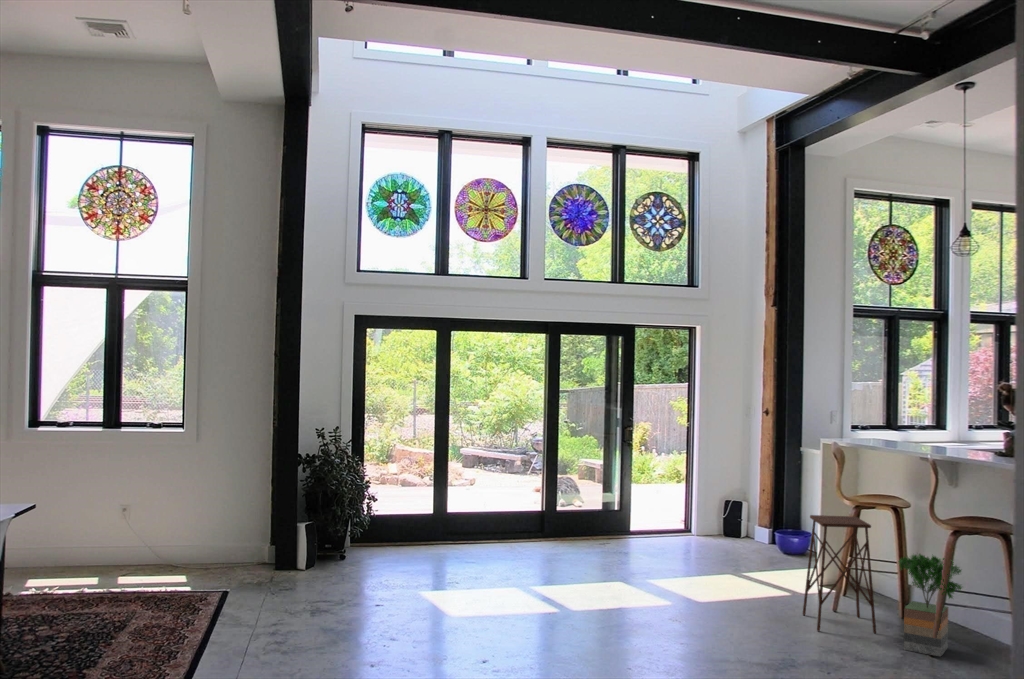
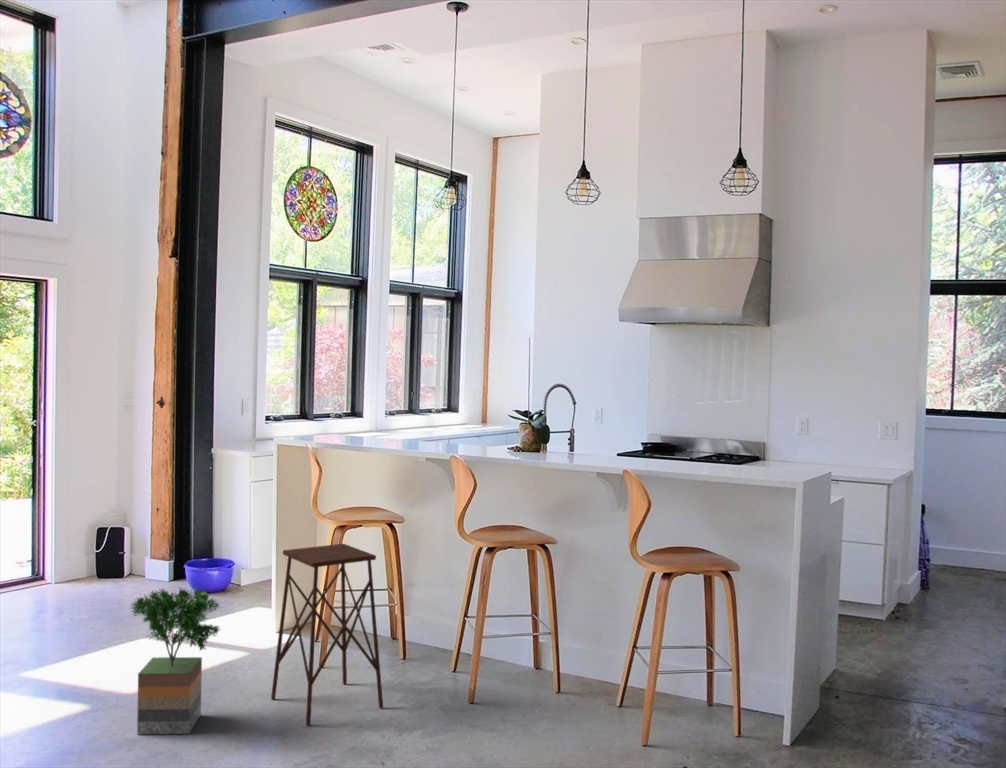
potted tree: present [898,554,962,657] -> present [132,588,220,734]

